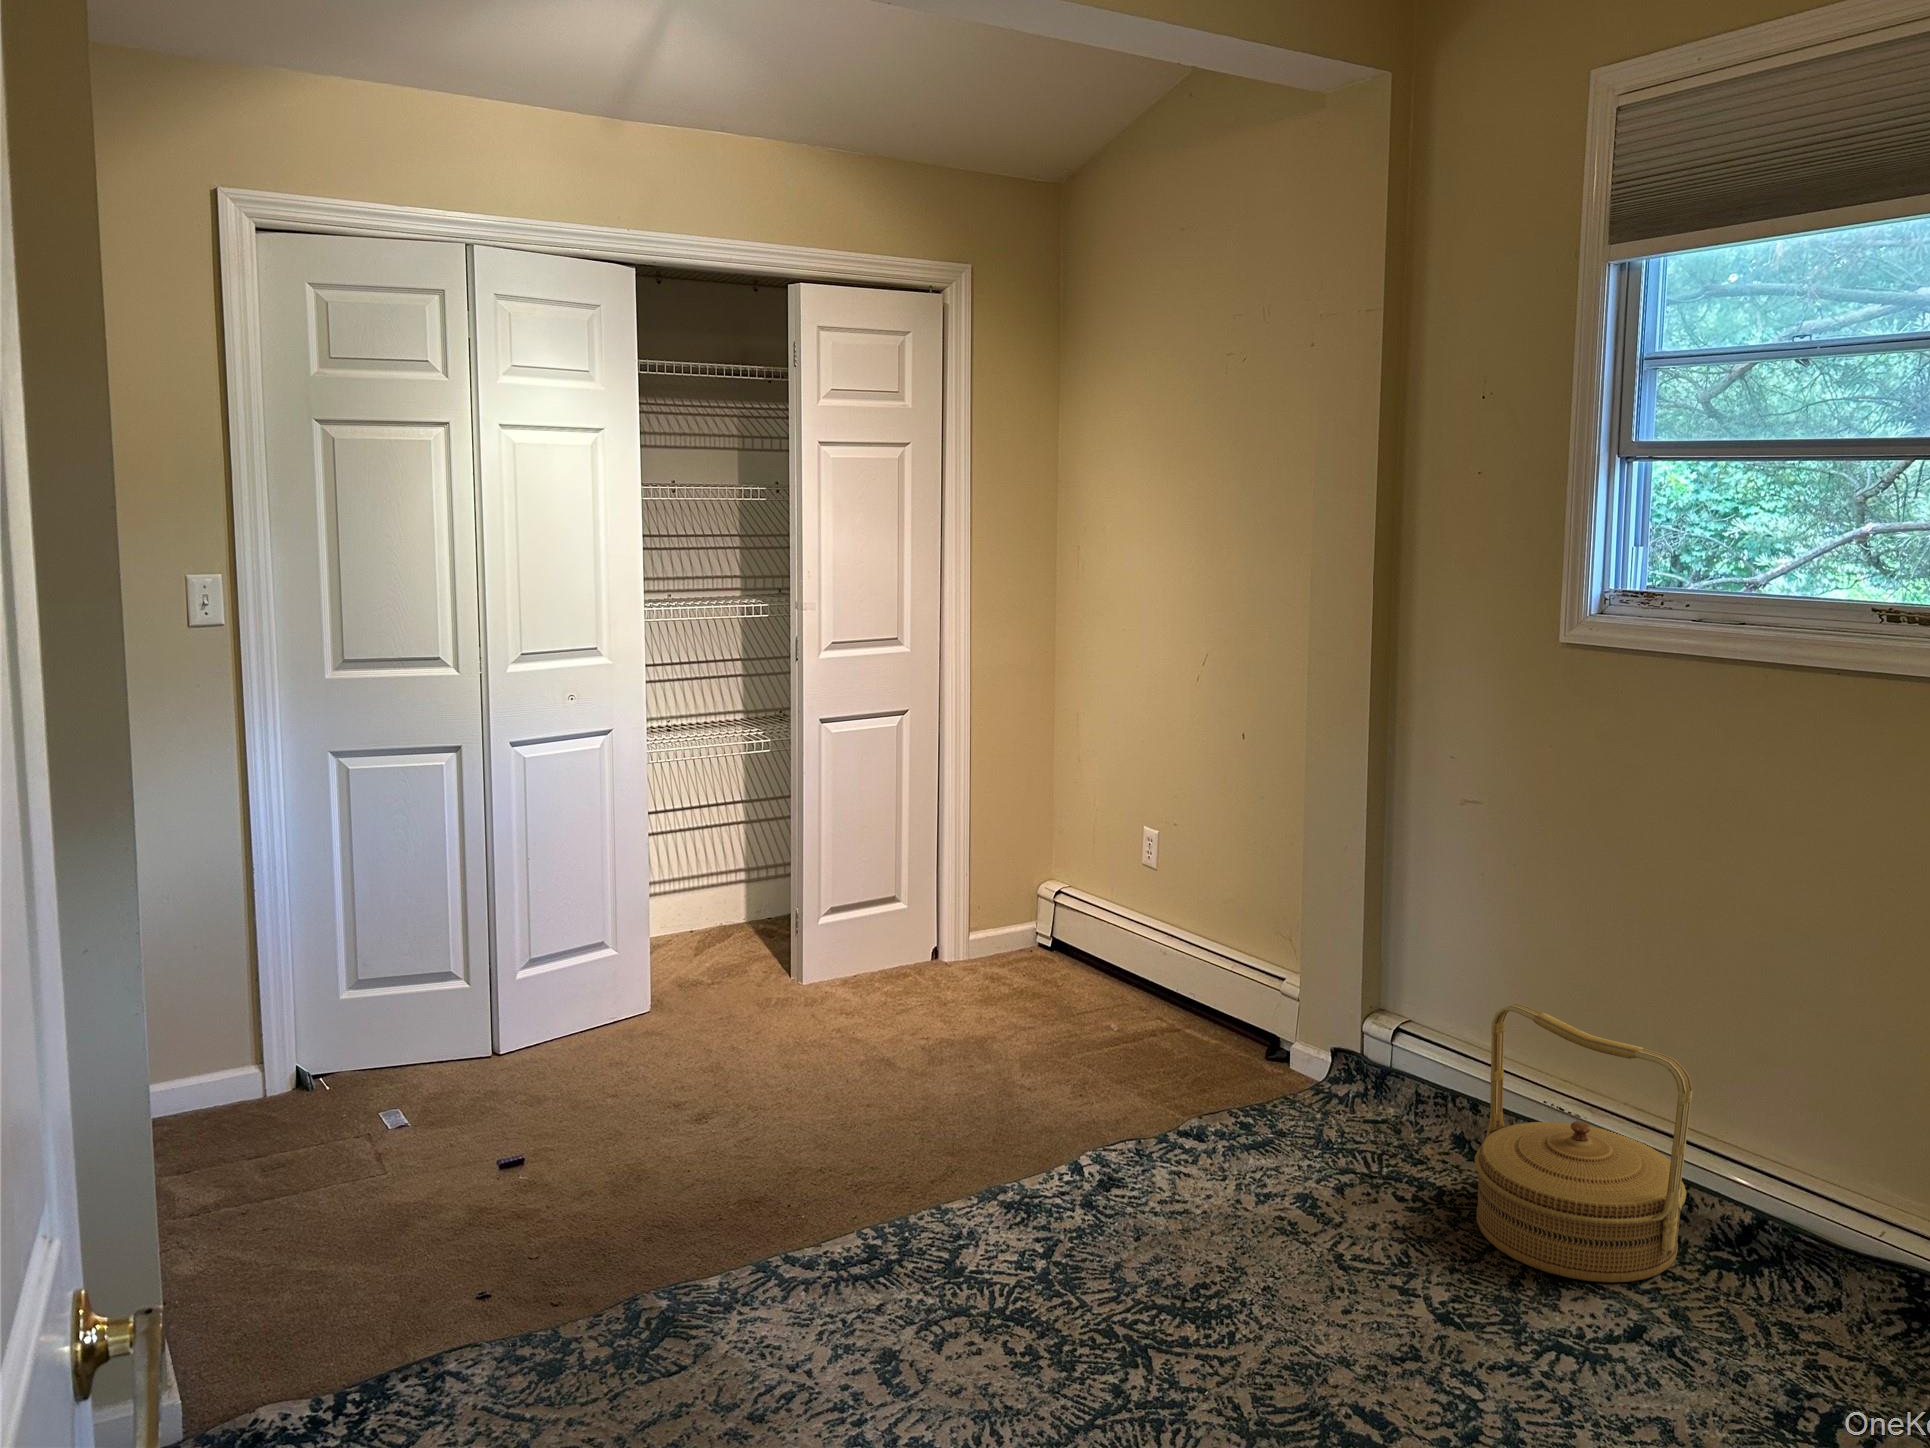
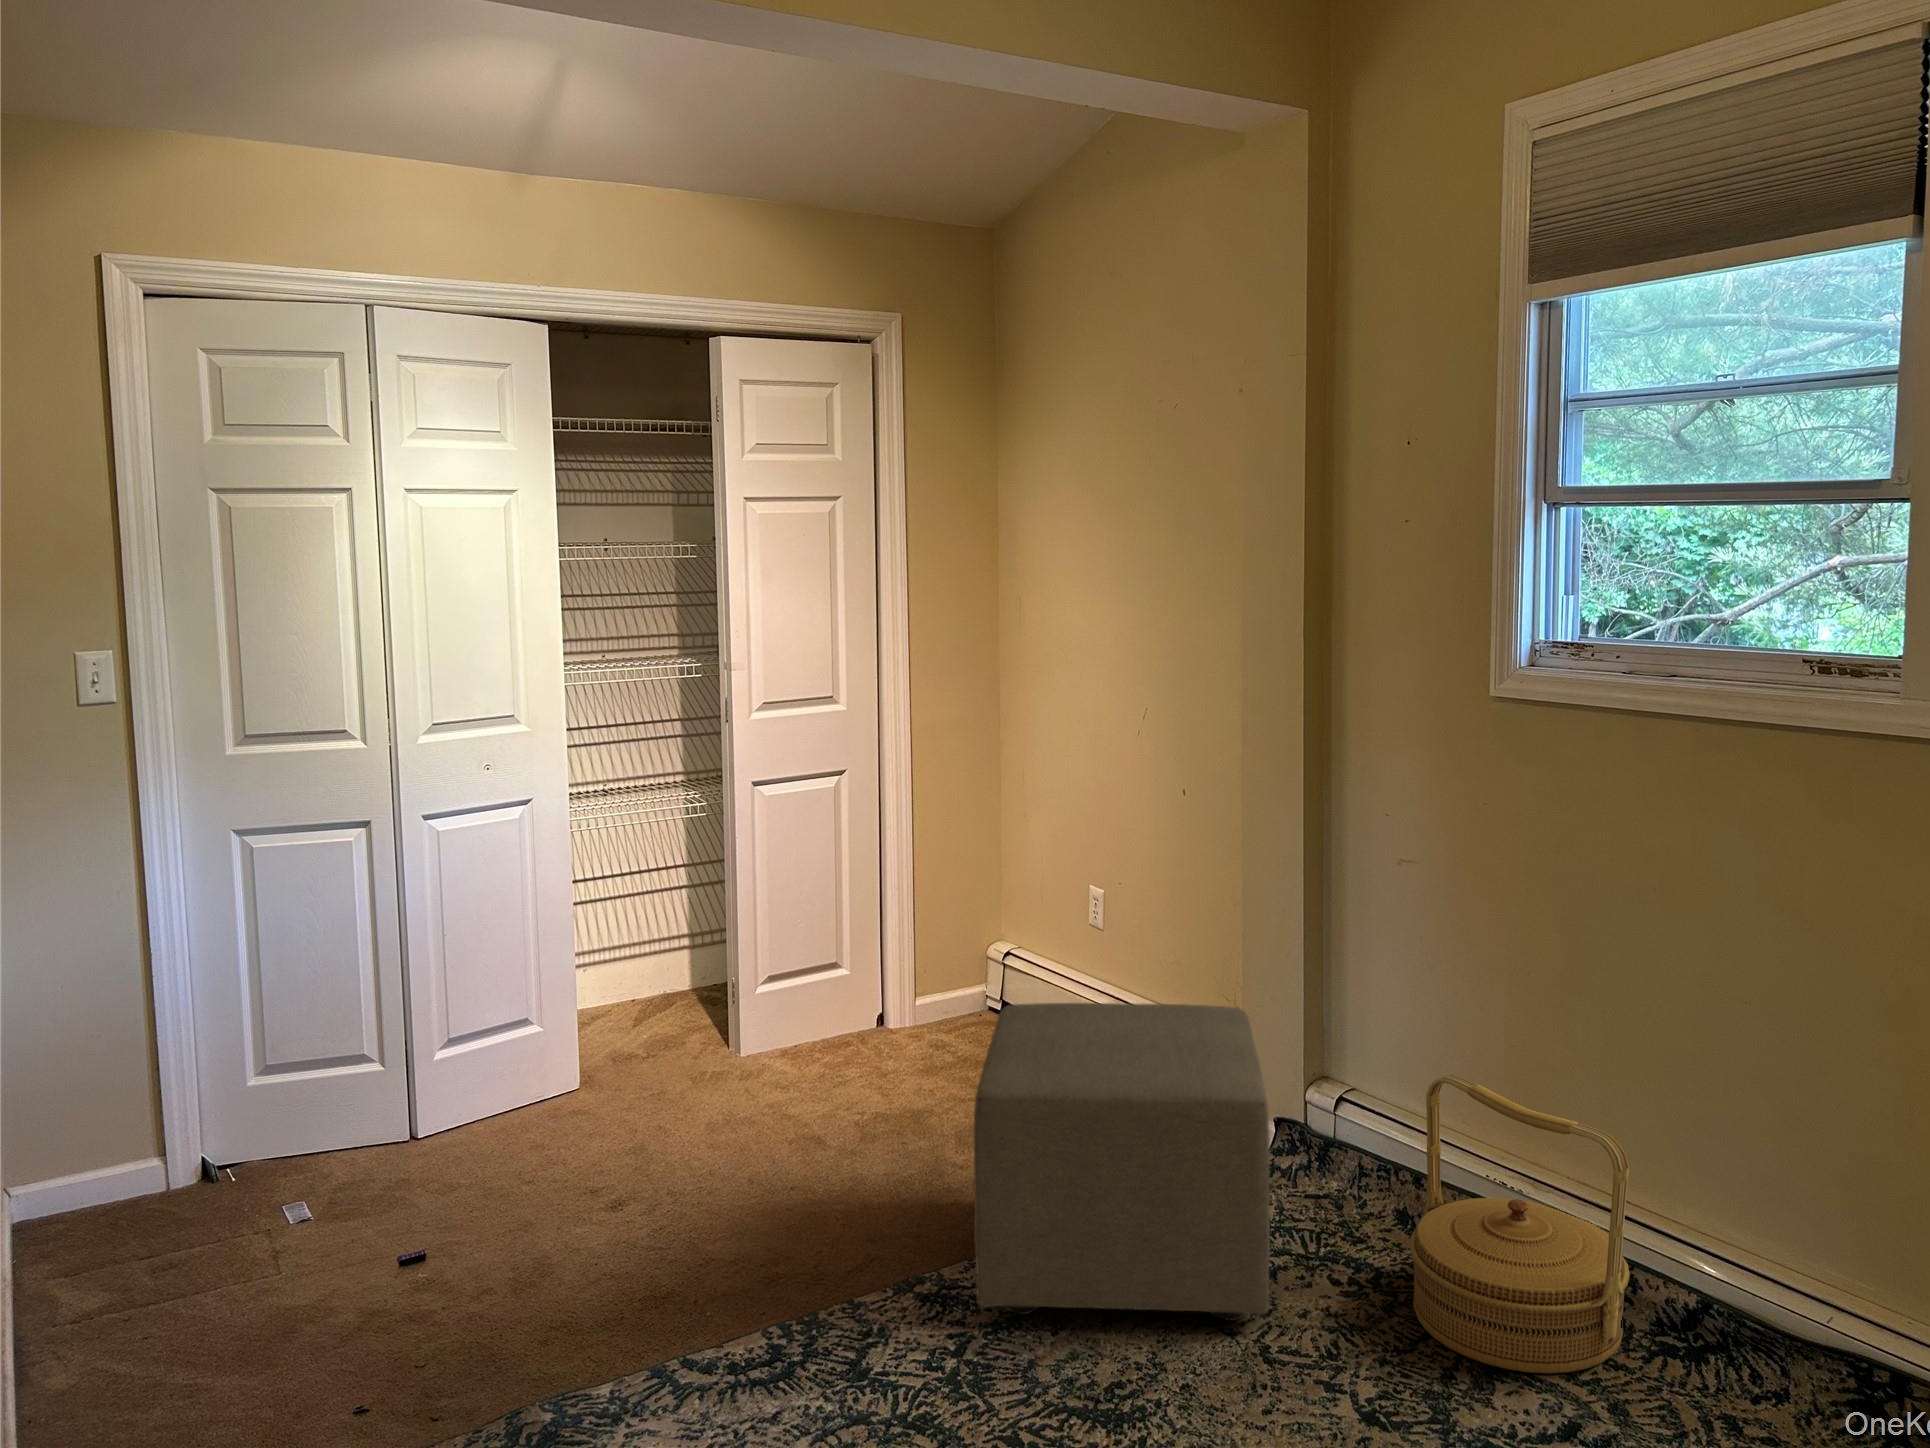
ottoman: none [1062,932,1346,1231] -> present [974,1003,1270,1321]

